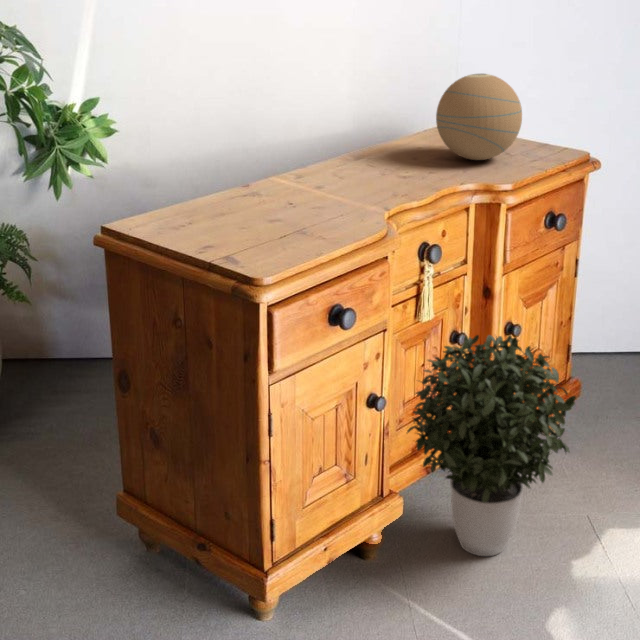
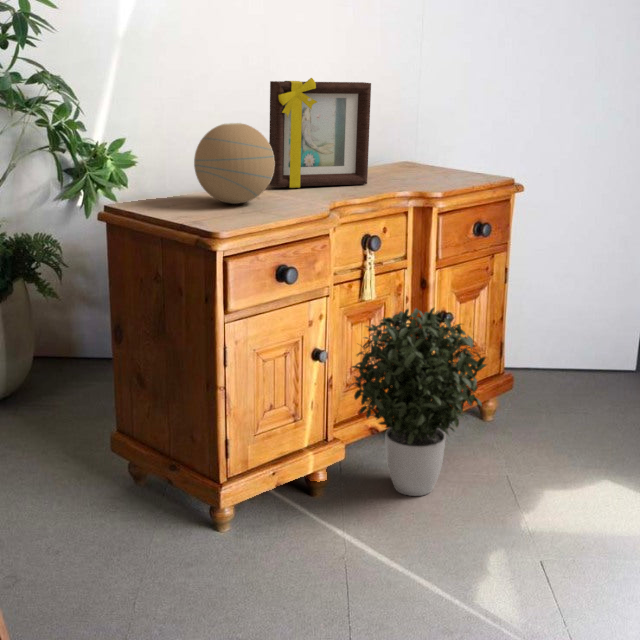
picture frame: none [298,43,424,182] -> present [269,78,371,188]
decorative orb: present [436,74,522,160] -> present [194,123,275,204]

